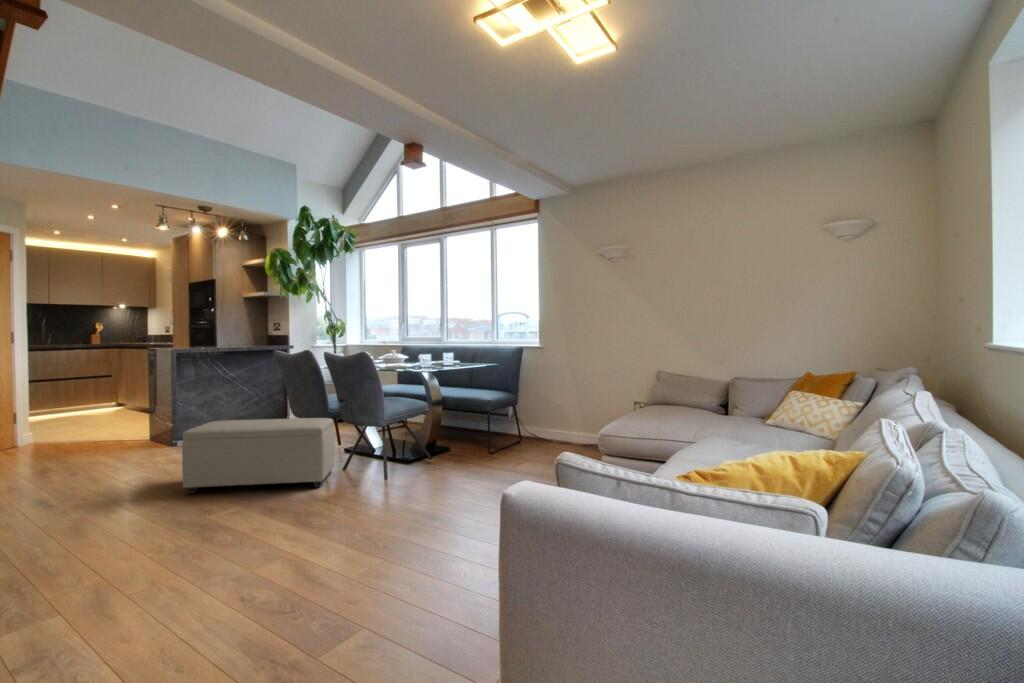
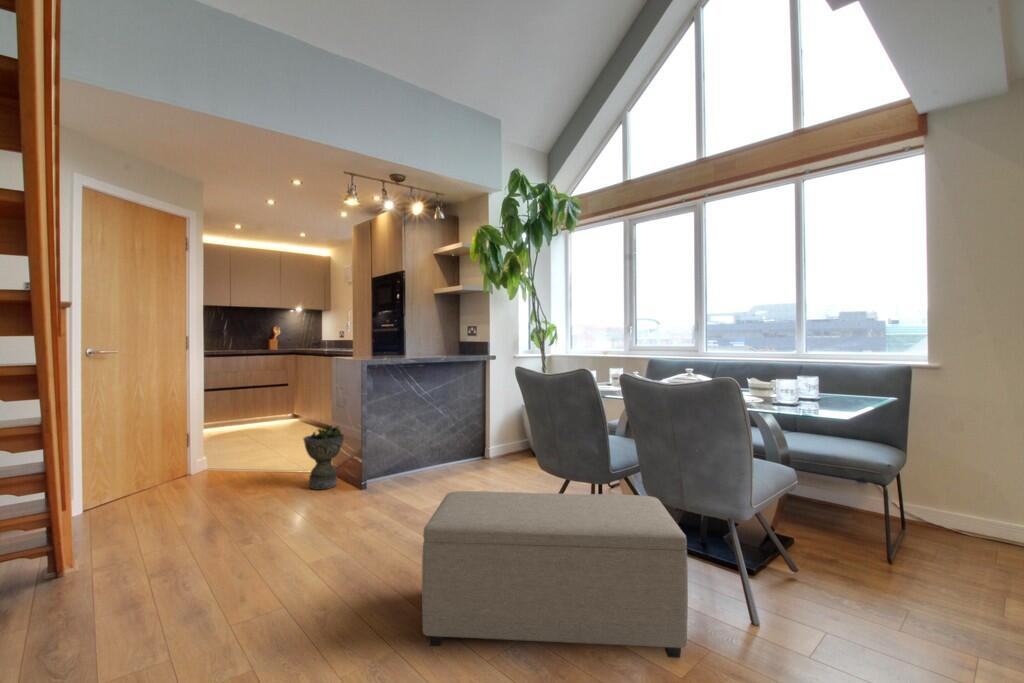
planter: none [122,398,157,446] -> present [304,425,344,490]

